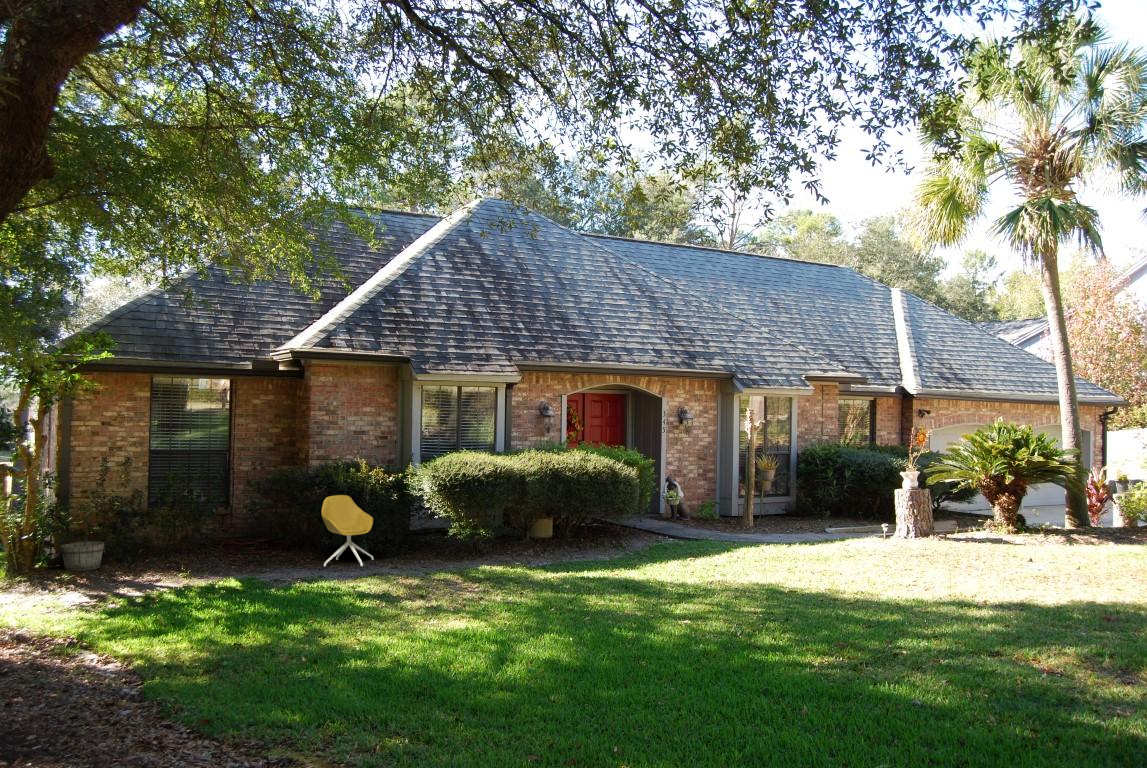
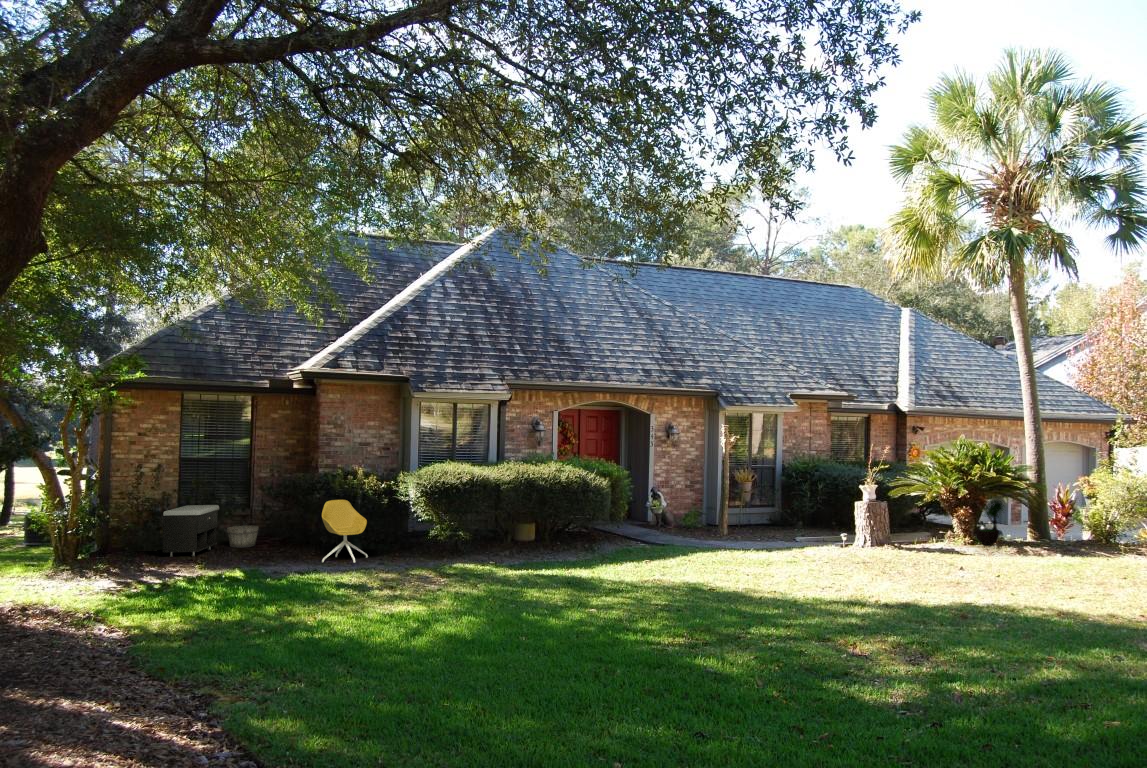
potted tree: none [1019,480,1053,533] -> present [976,500,1004,545]
storage bench: none [133,503,195,563] -> present [163,505,219,557]
wooden bucket: present [61,535,105,571] -> present [227,522,258,547]

